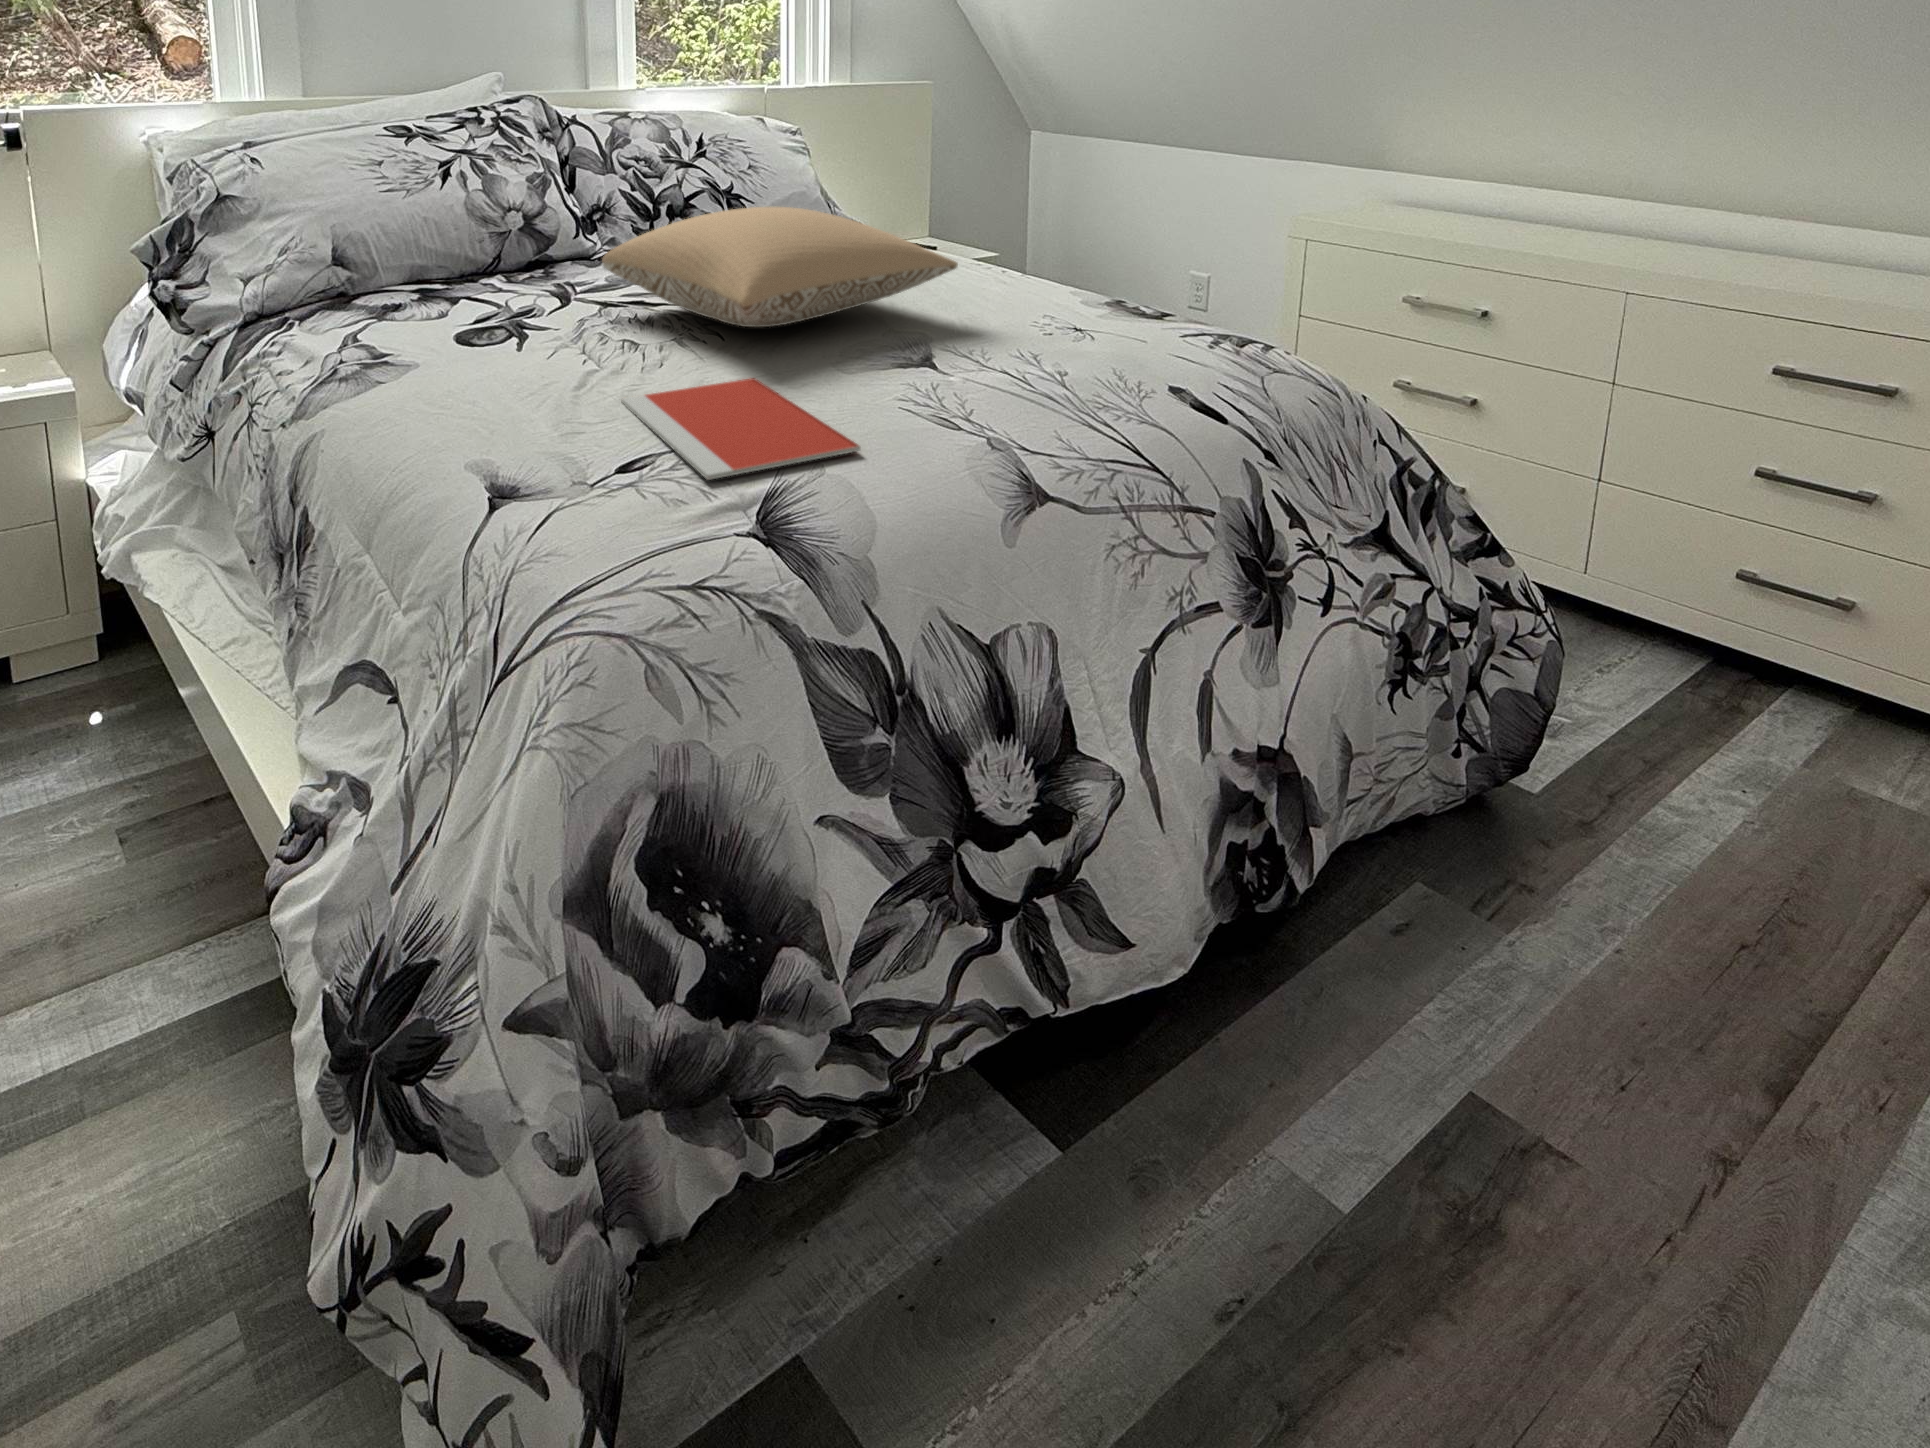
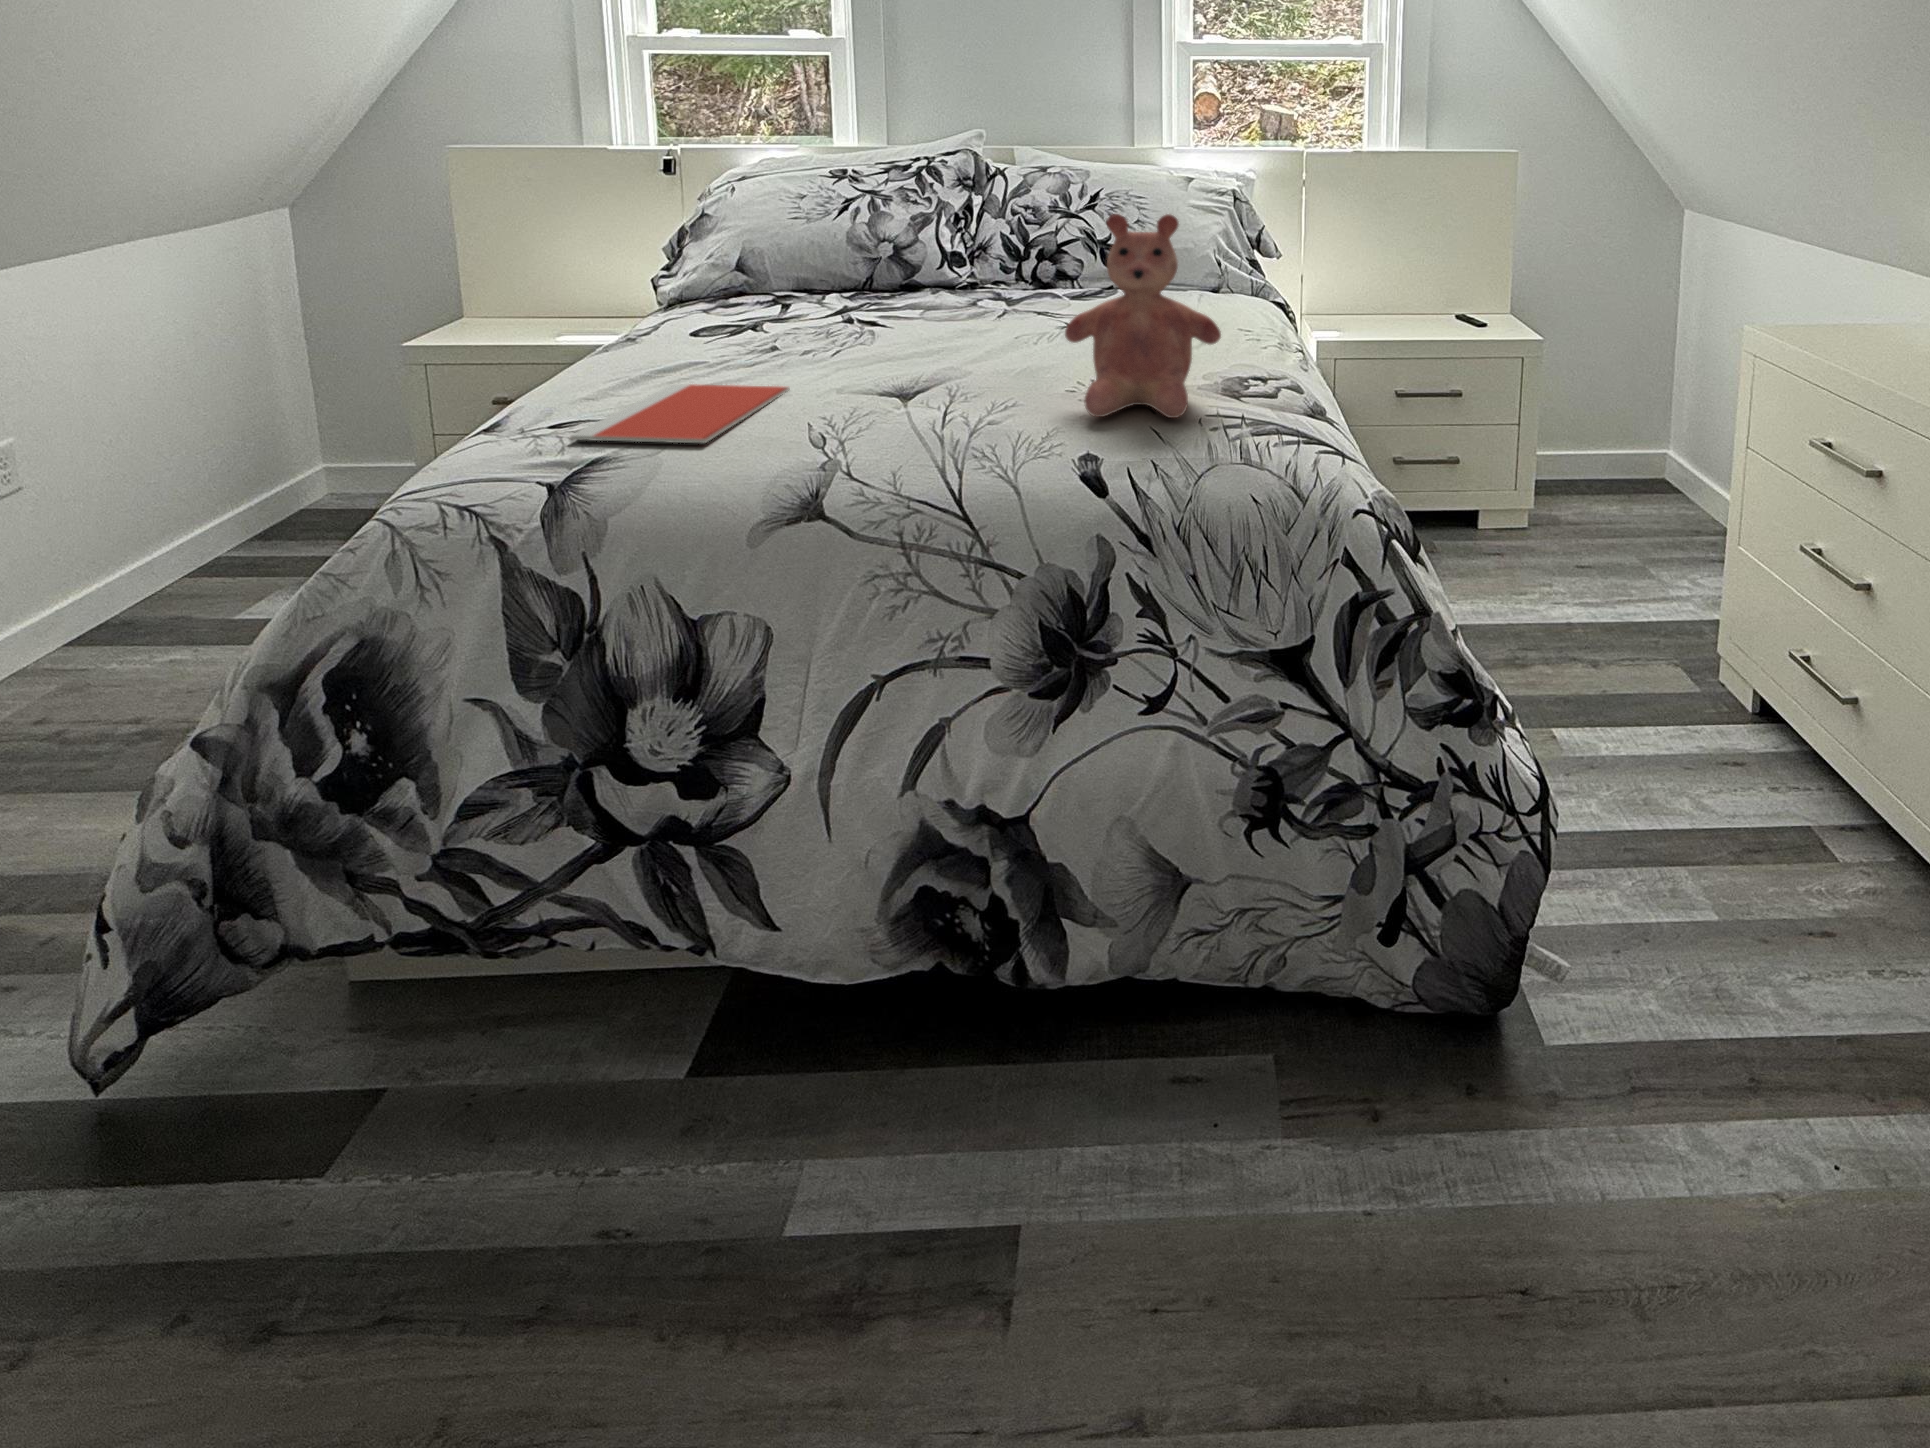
teddy bear: none [1027,149,1181,353] -> present [1065,214,1221,418]
pillow: present [602,207,958,327] -> none [801,247,1063,353]

